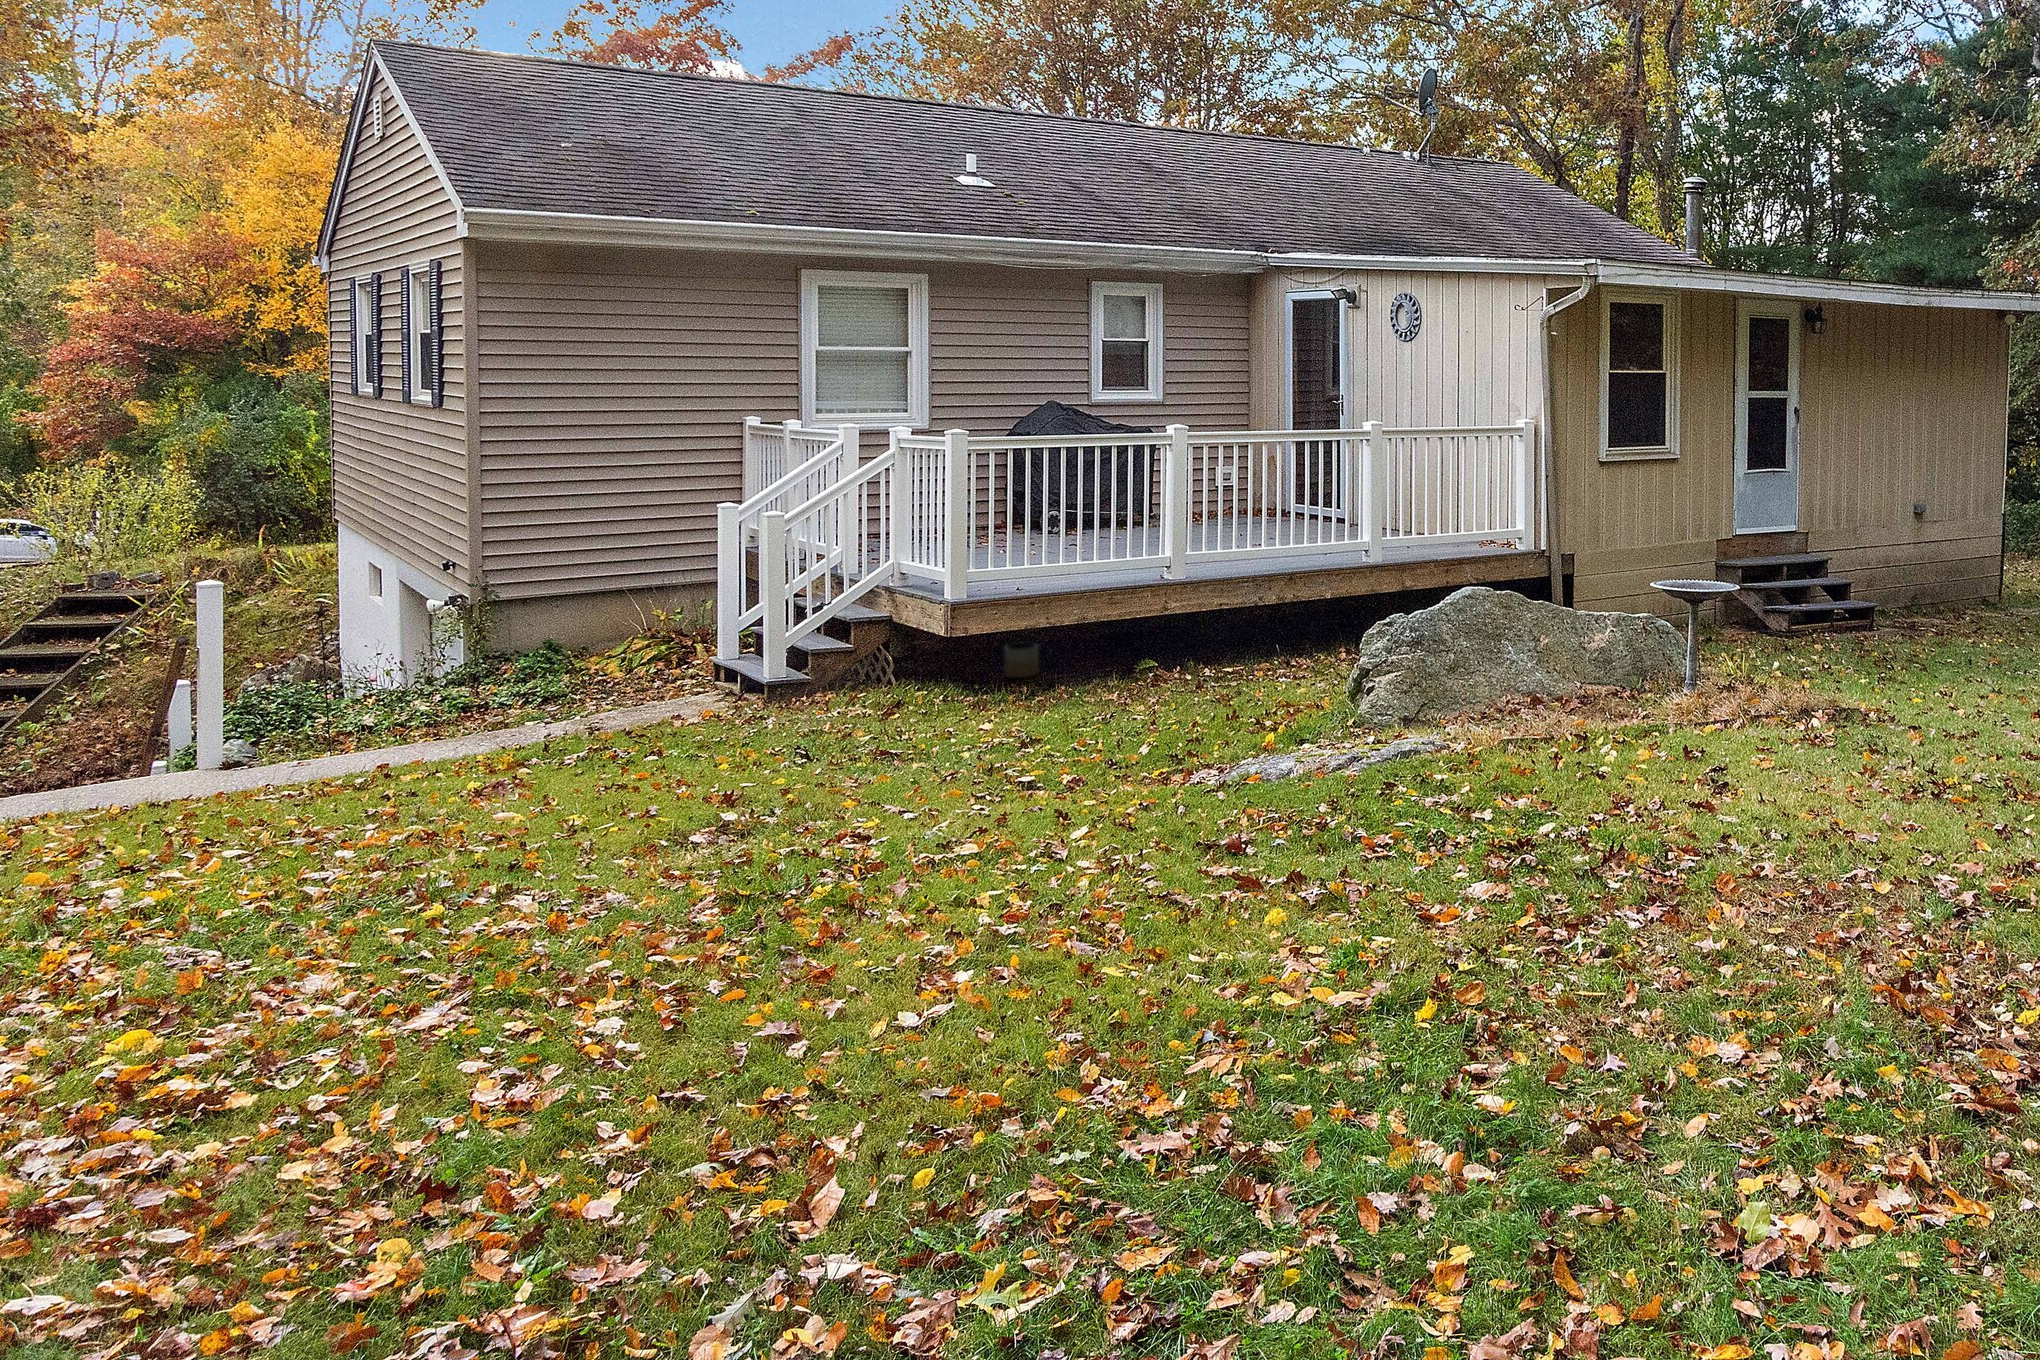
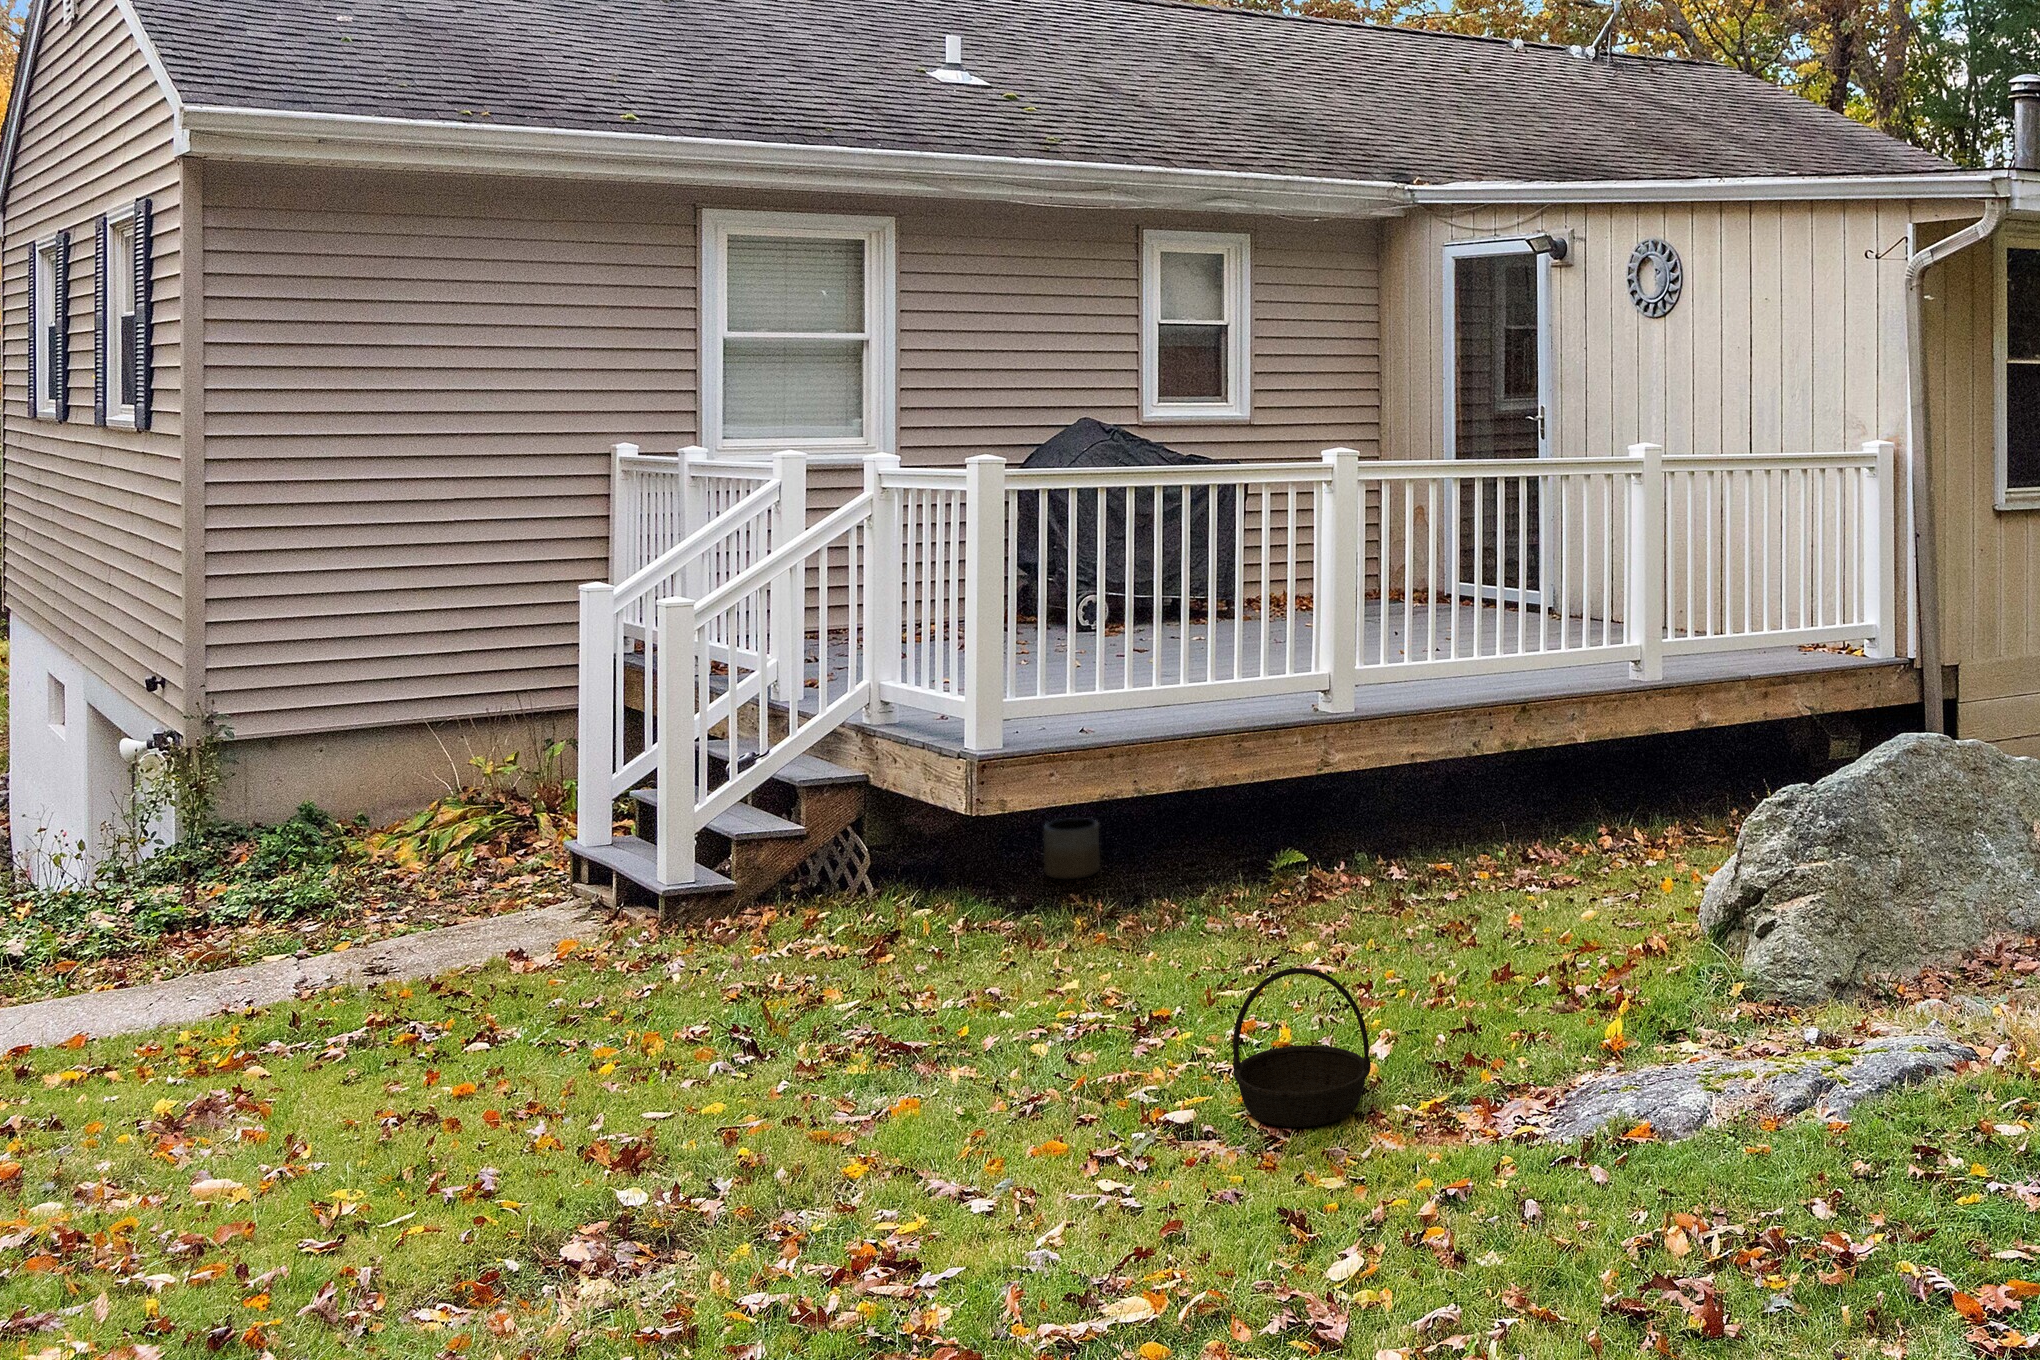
basket: none [1054,701,1127,780] -> present [1233,968,1371,1127]

